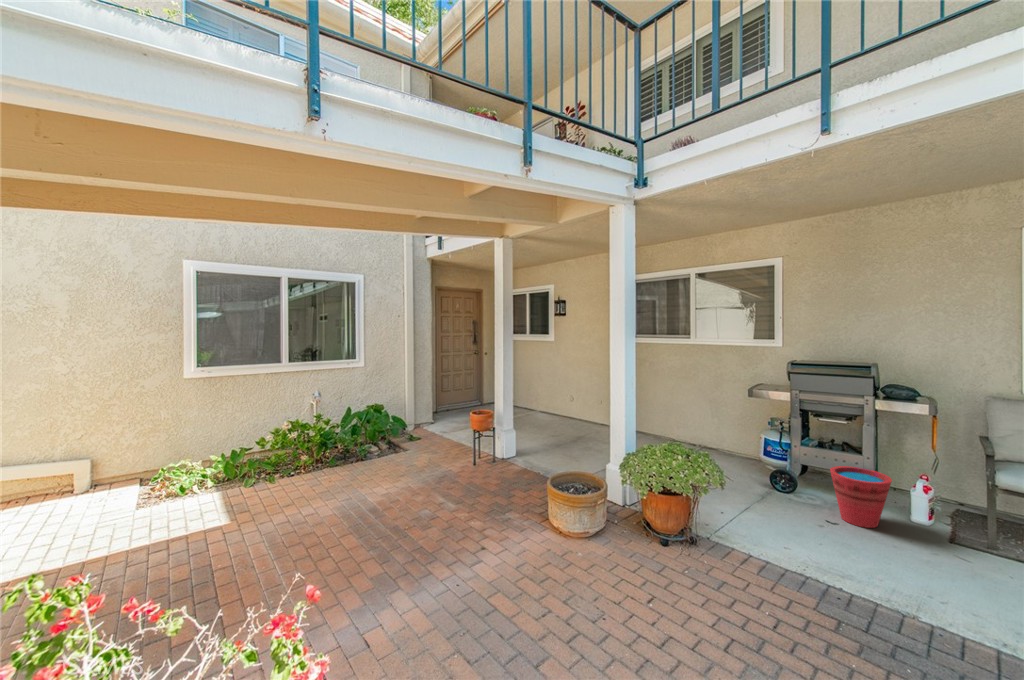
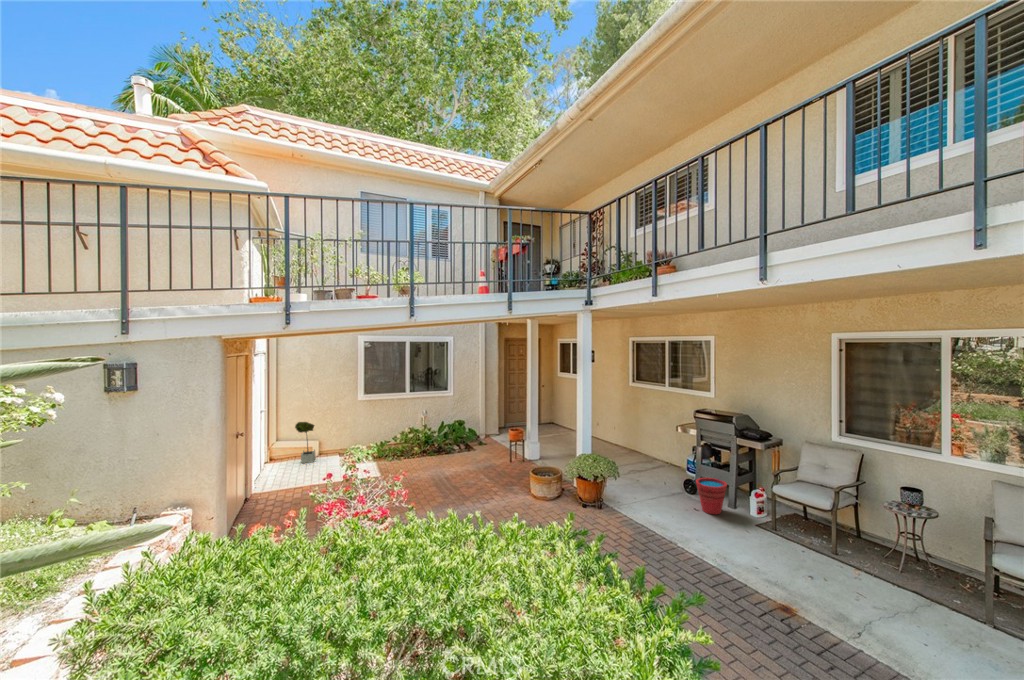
potted tree: none [23,423,83,510] -> present [295,422,316,463]

